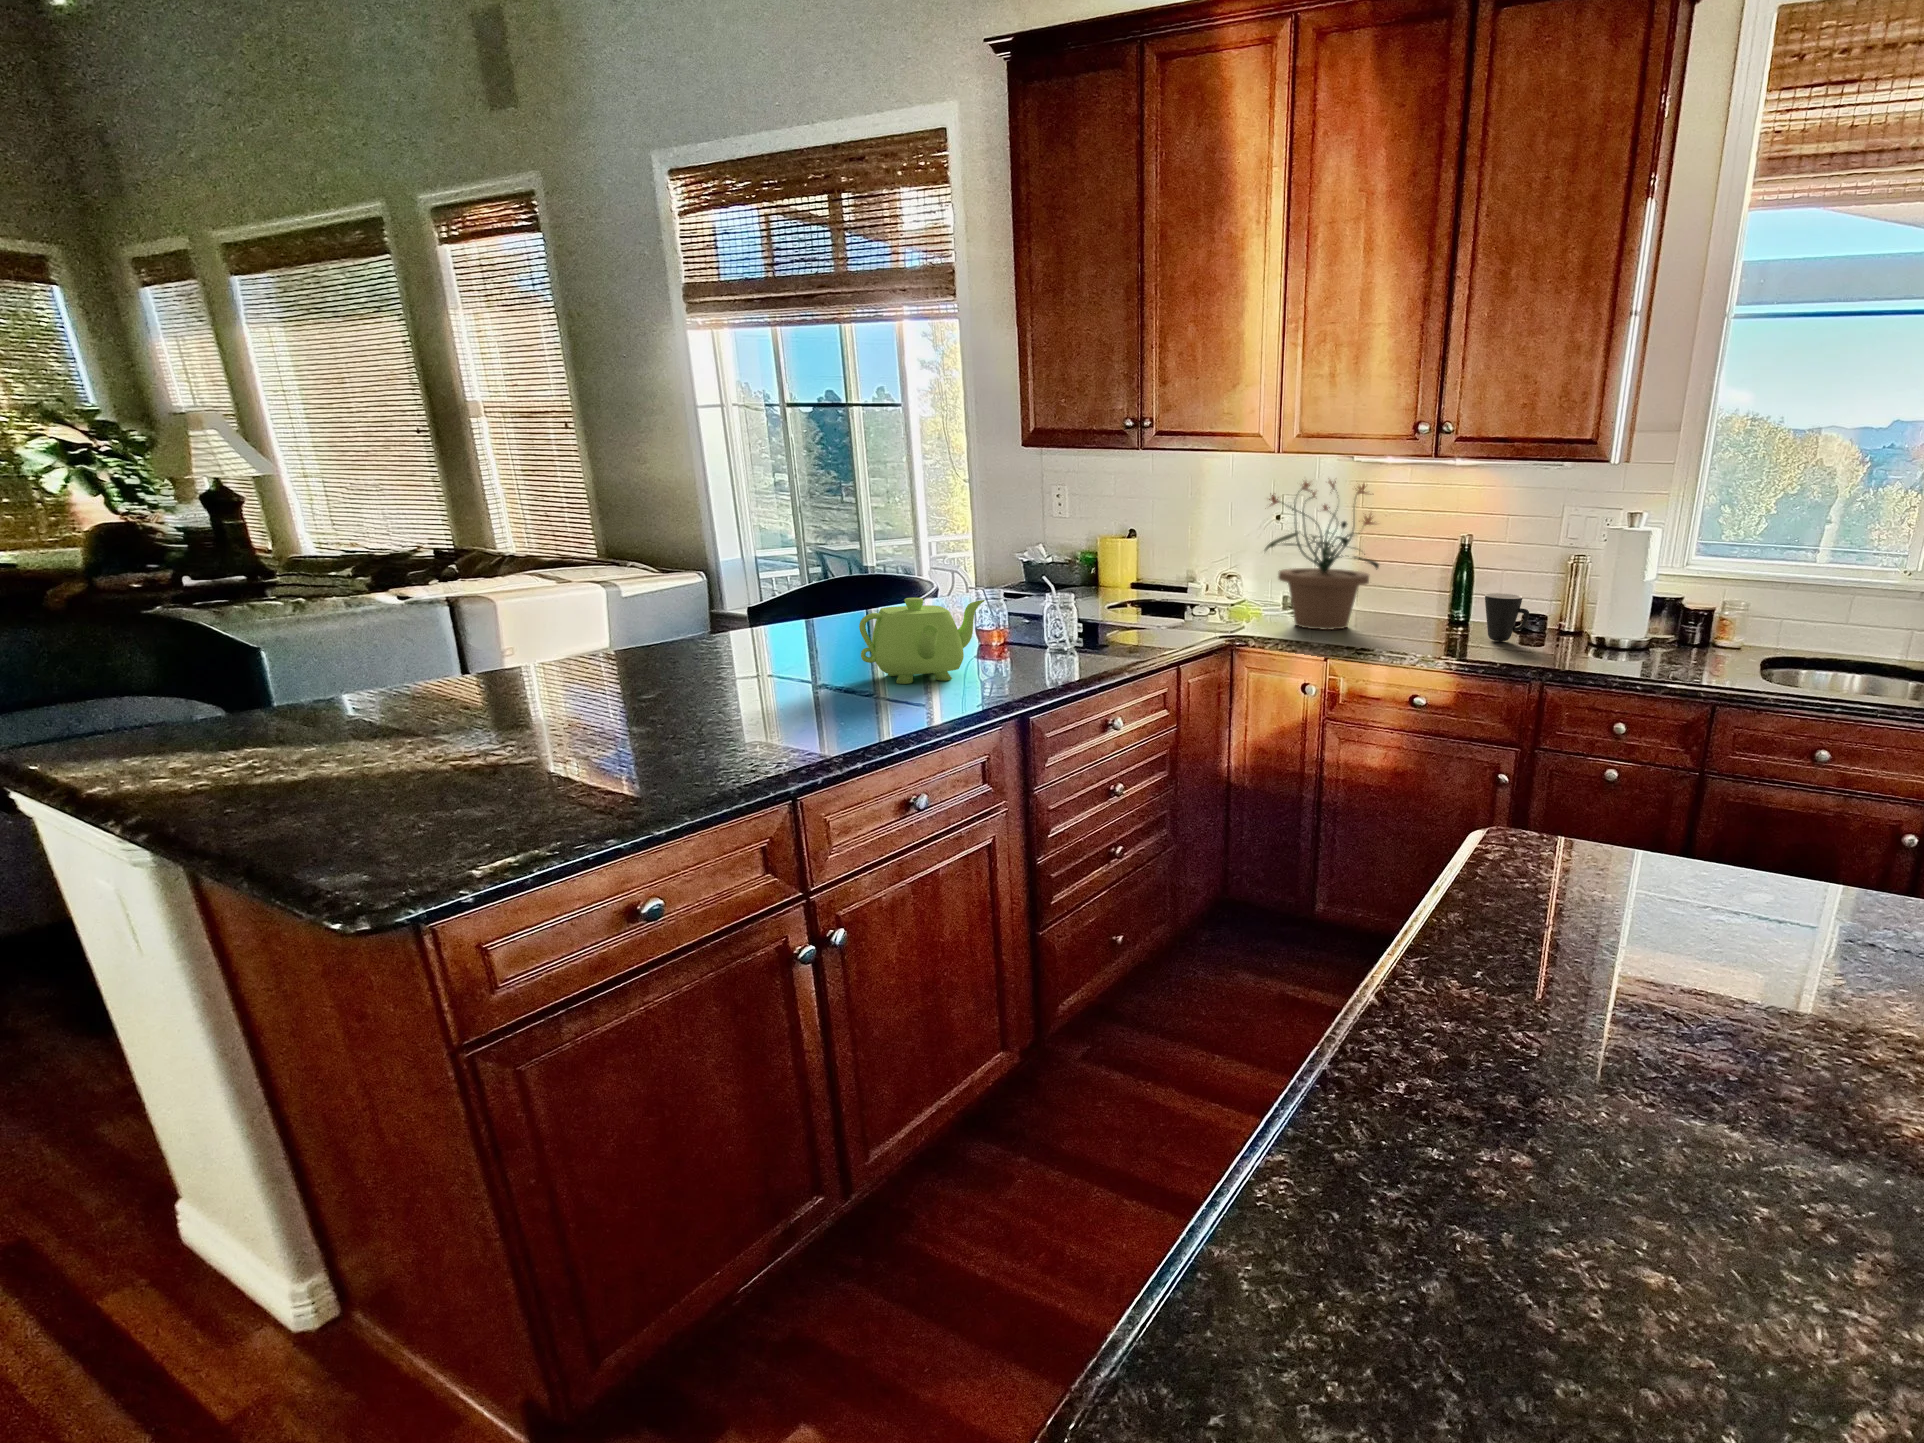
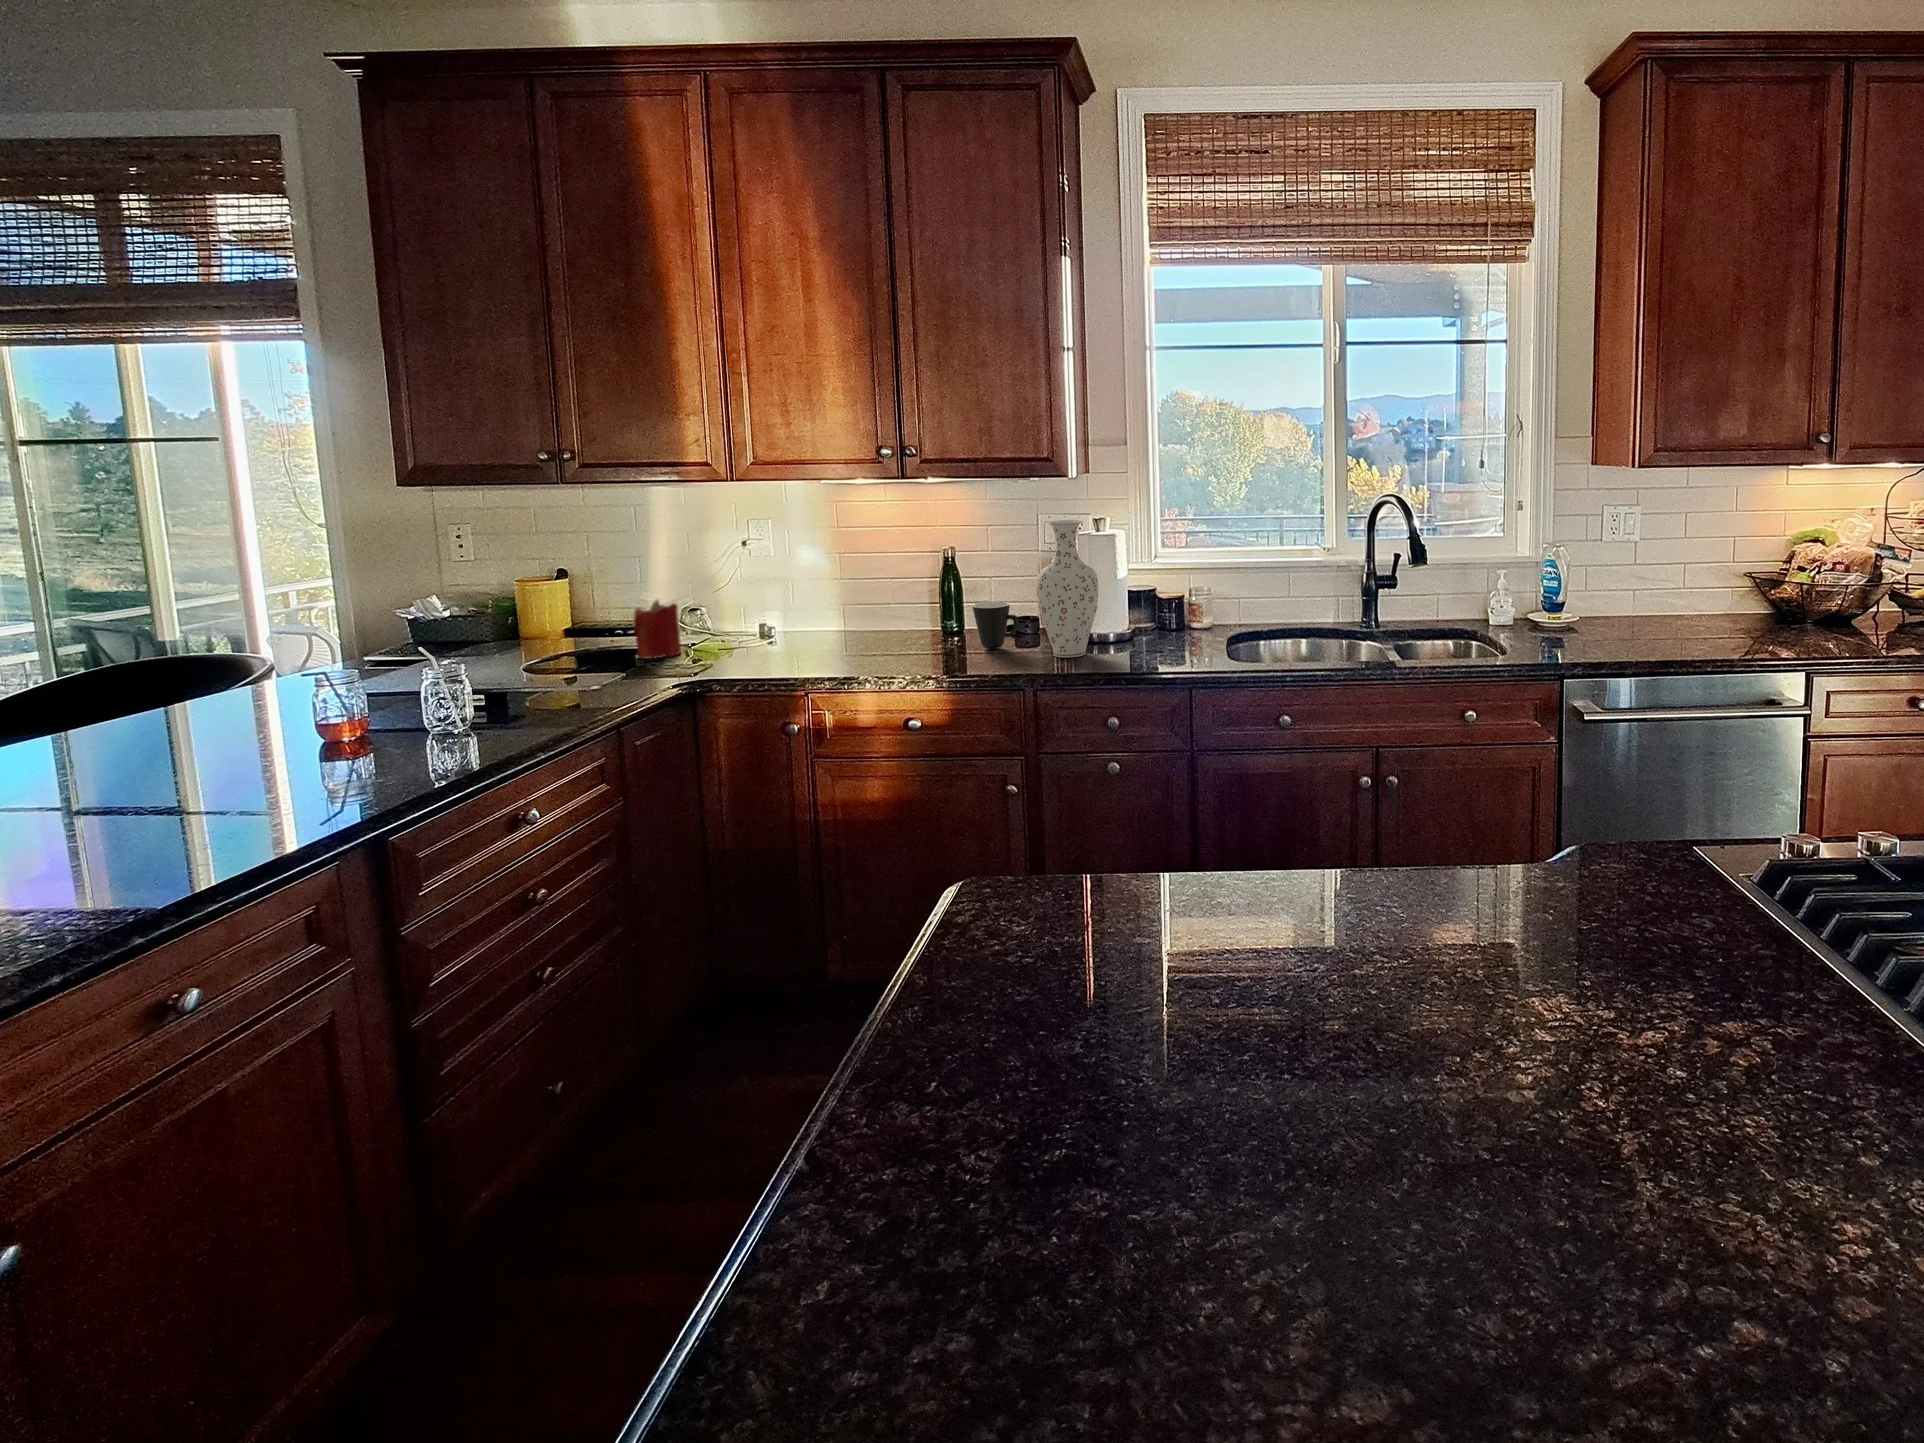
potted plant: present [1265,481,1379,630] -> none [721,501,862,661]
vase: none [1556,510,1626,658] -> present [1036,520,1098,658]
candle: none [1185,561,1220,614] -> present [634,600,681,659]
teapot: present [859,598,985,684] -> none [92,701,314,833]

